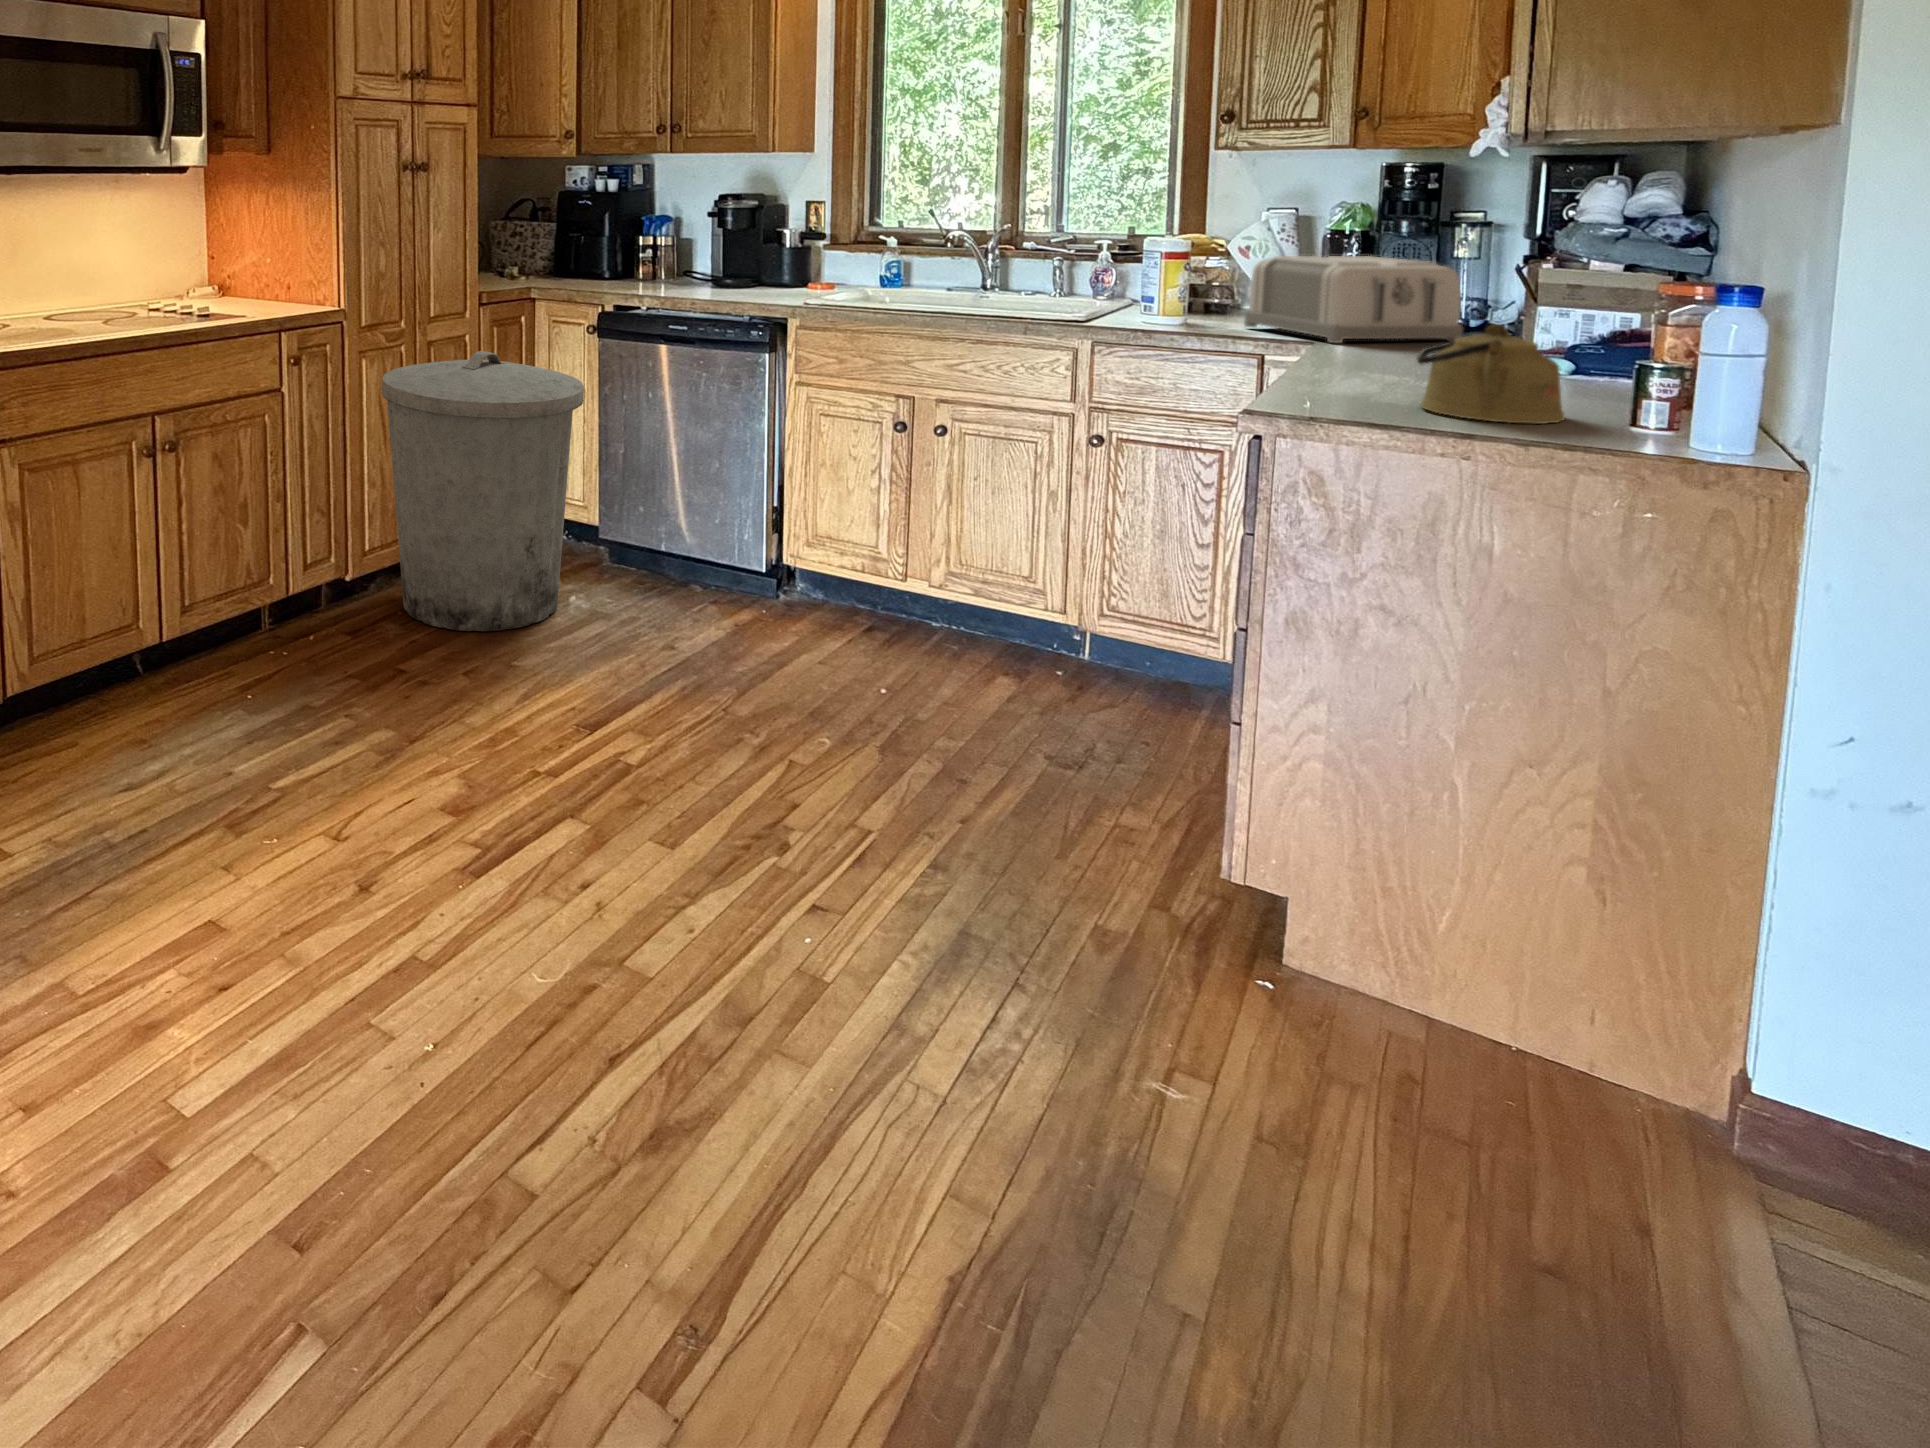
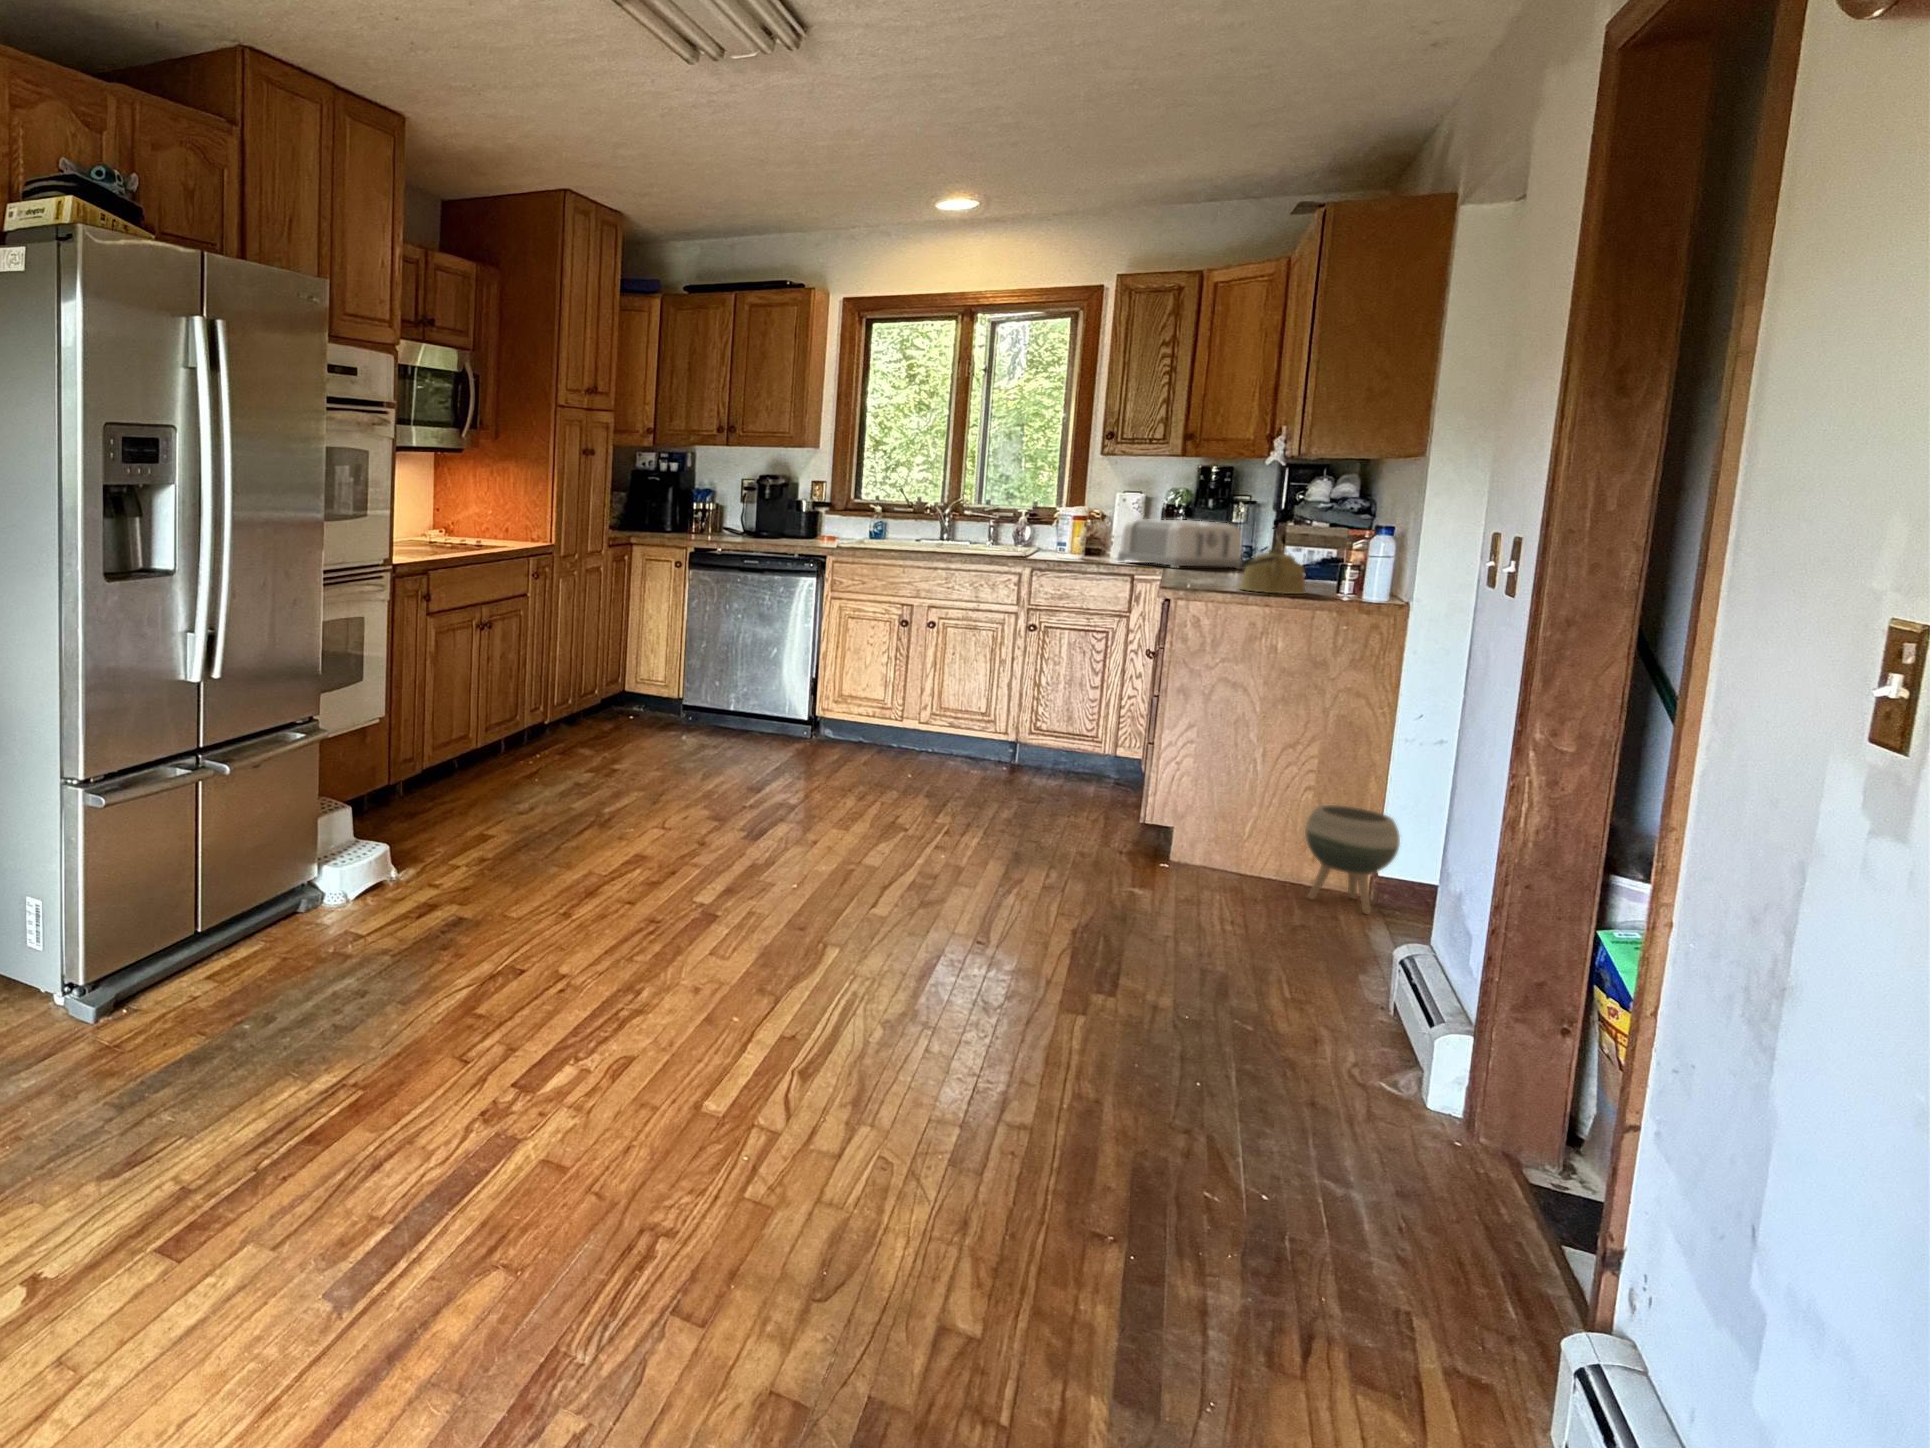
trash can: present [382,351,584,631] -> none [575,574,707,750]
planter: none [1572,920,1812,1222] -> present [1305,805,1400,914]

